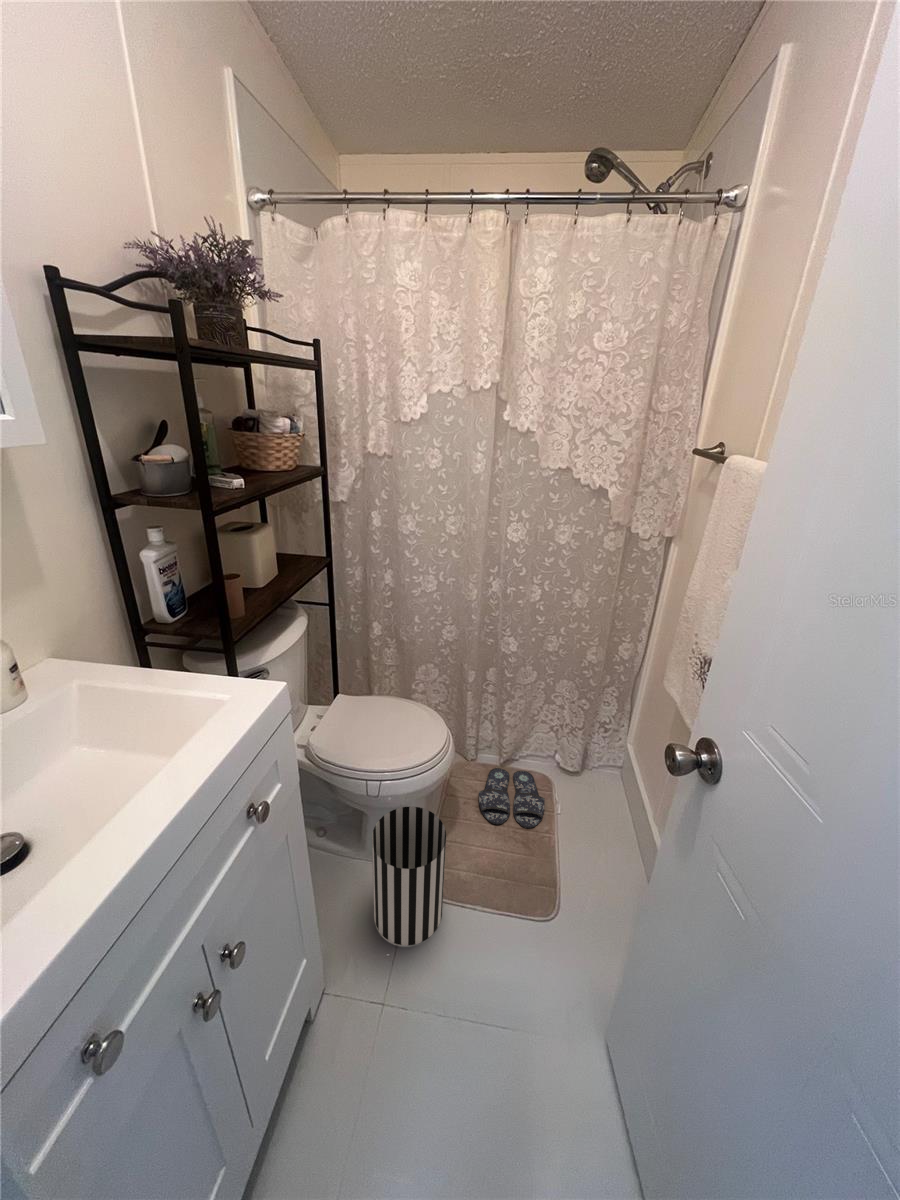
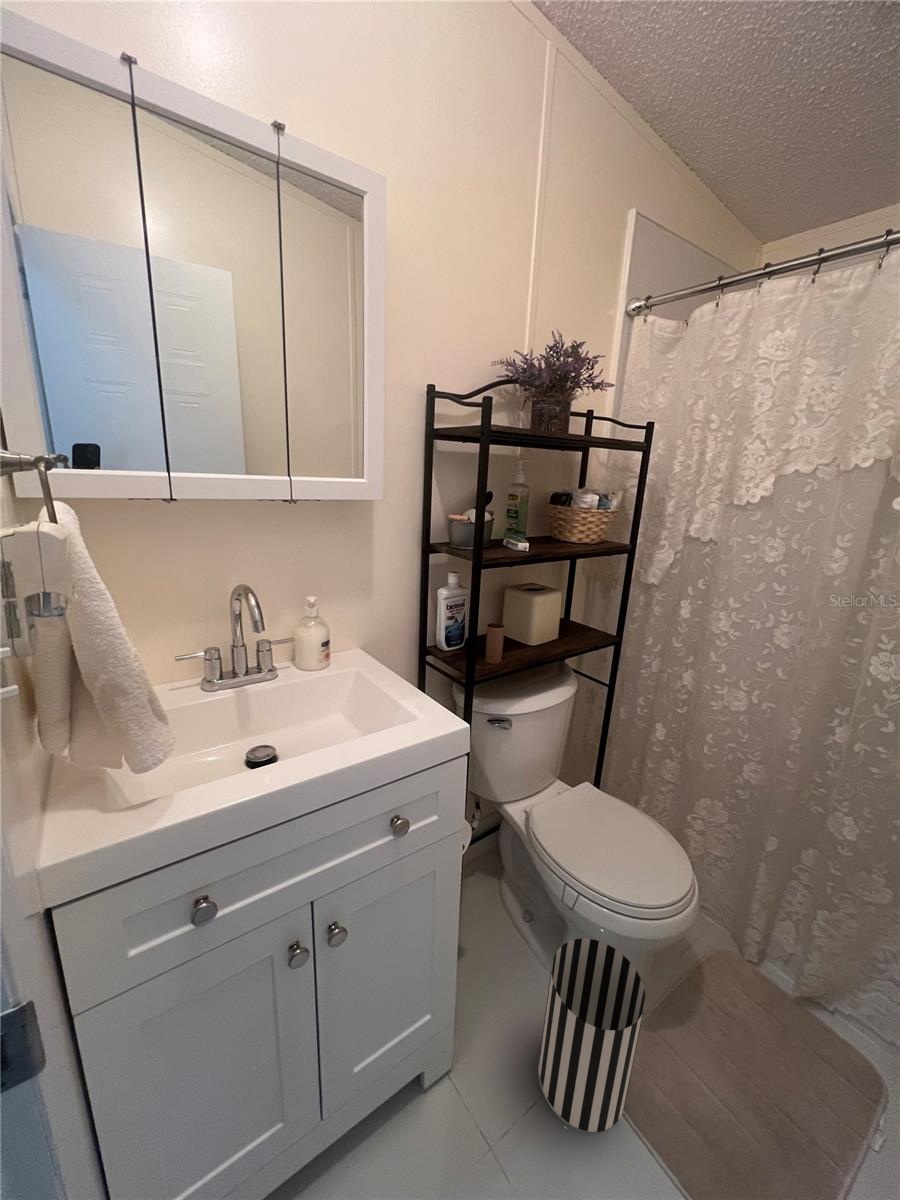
slippers: present [479,768,545,828] -> none [738,993,863,1128]

